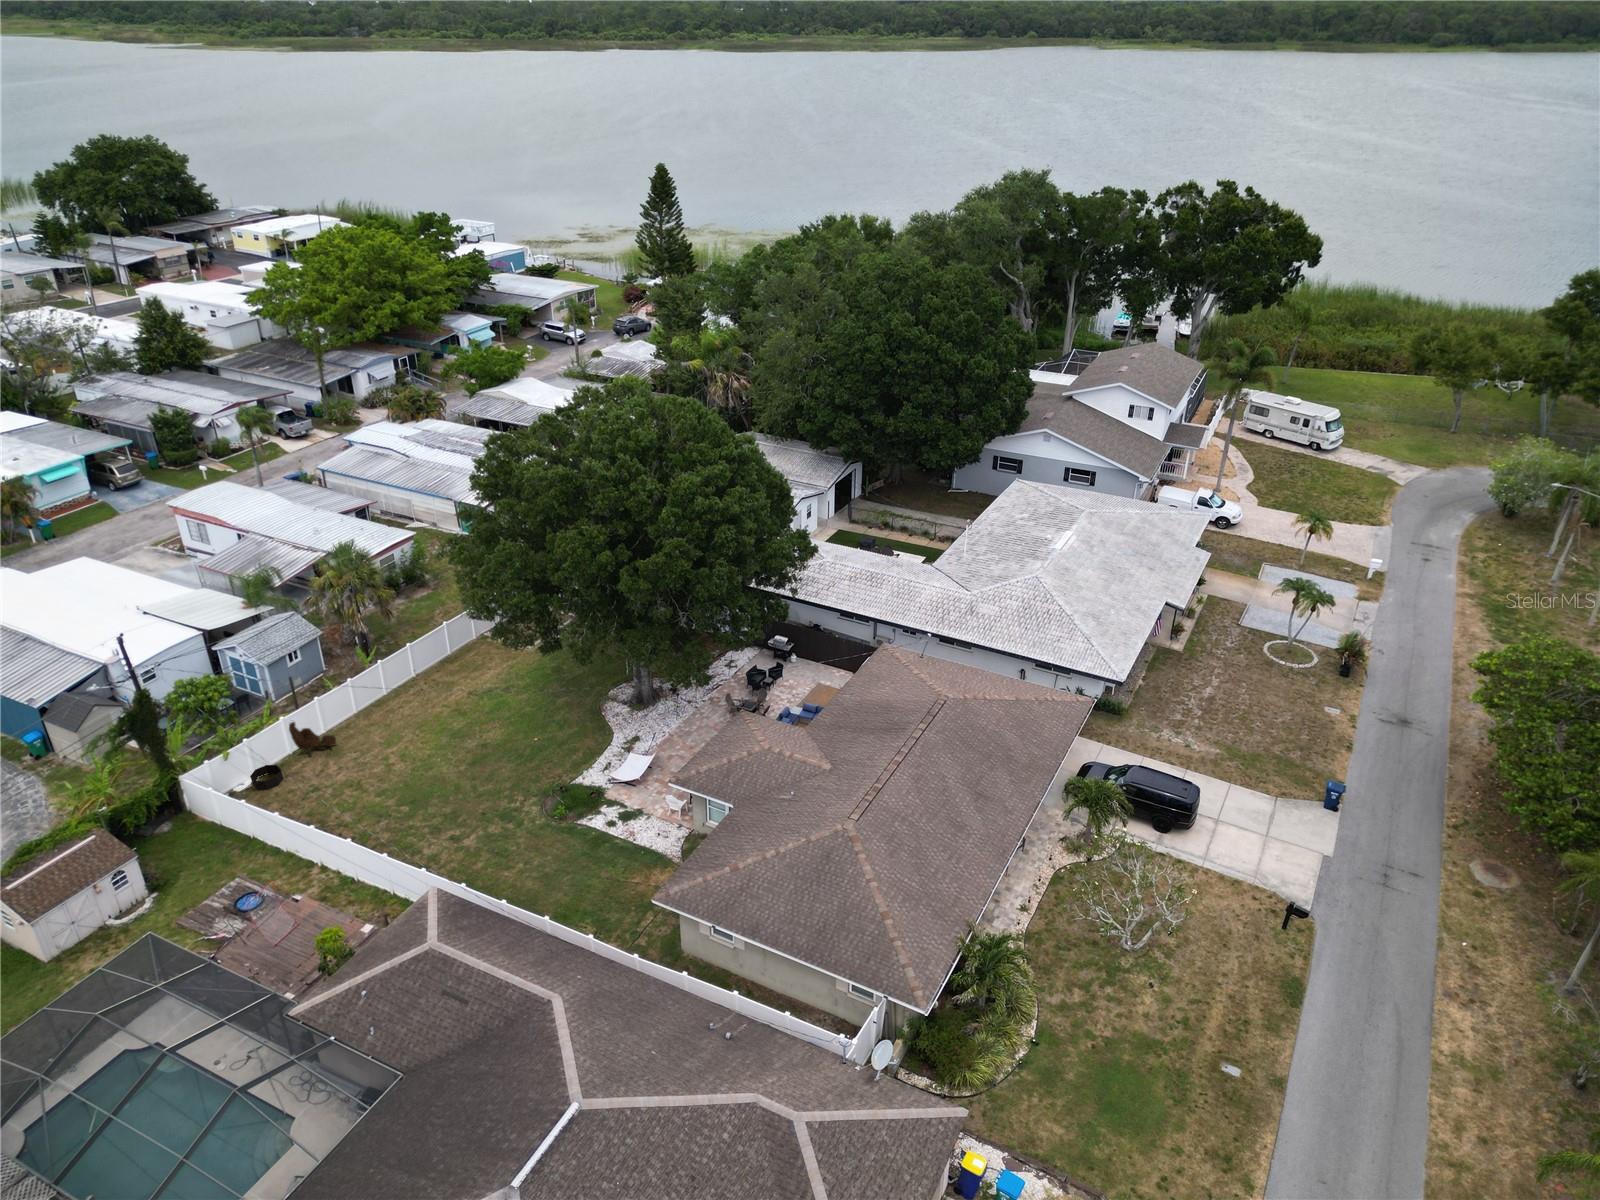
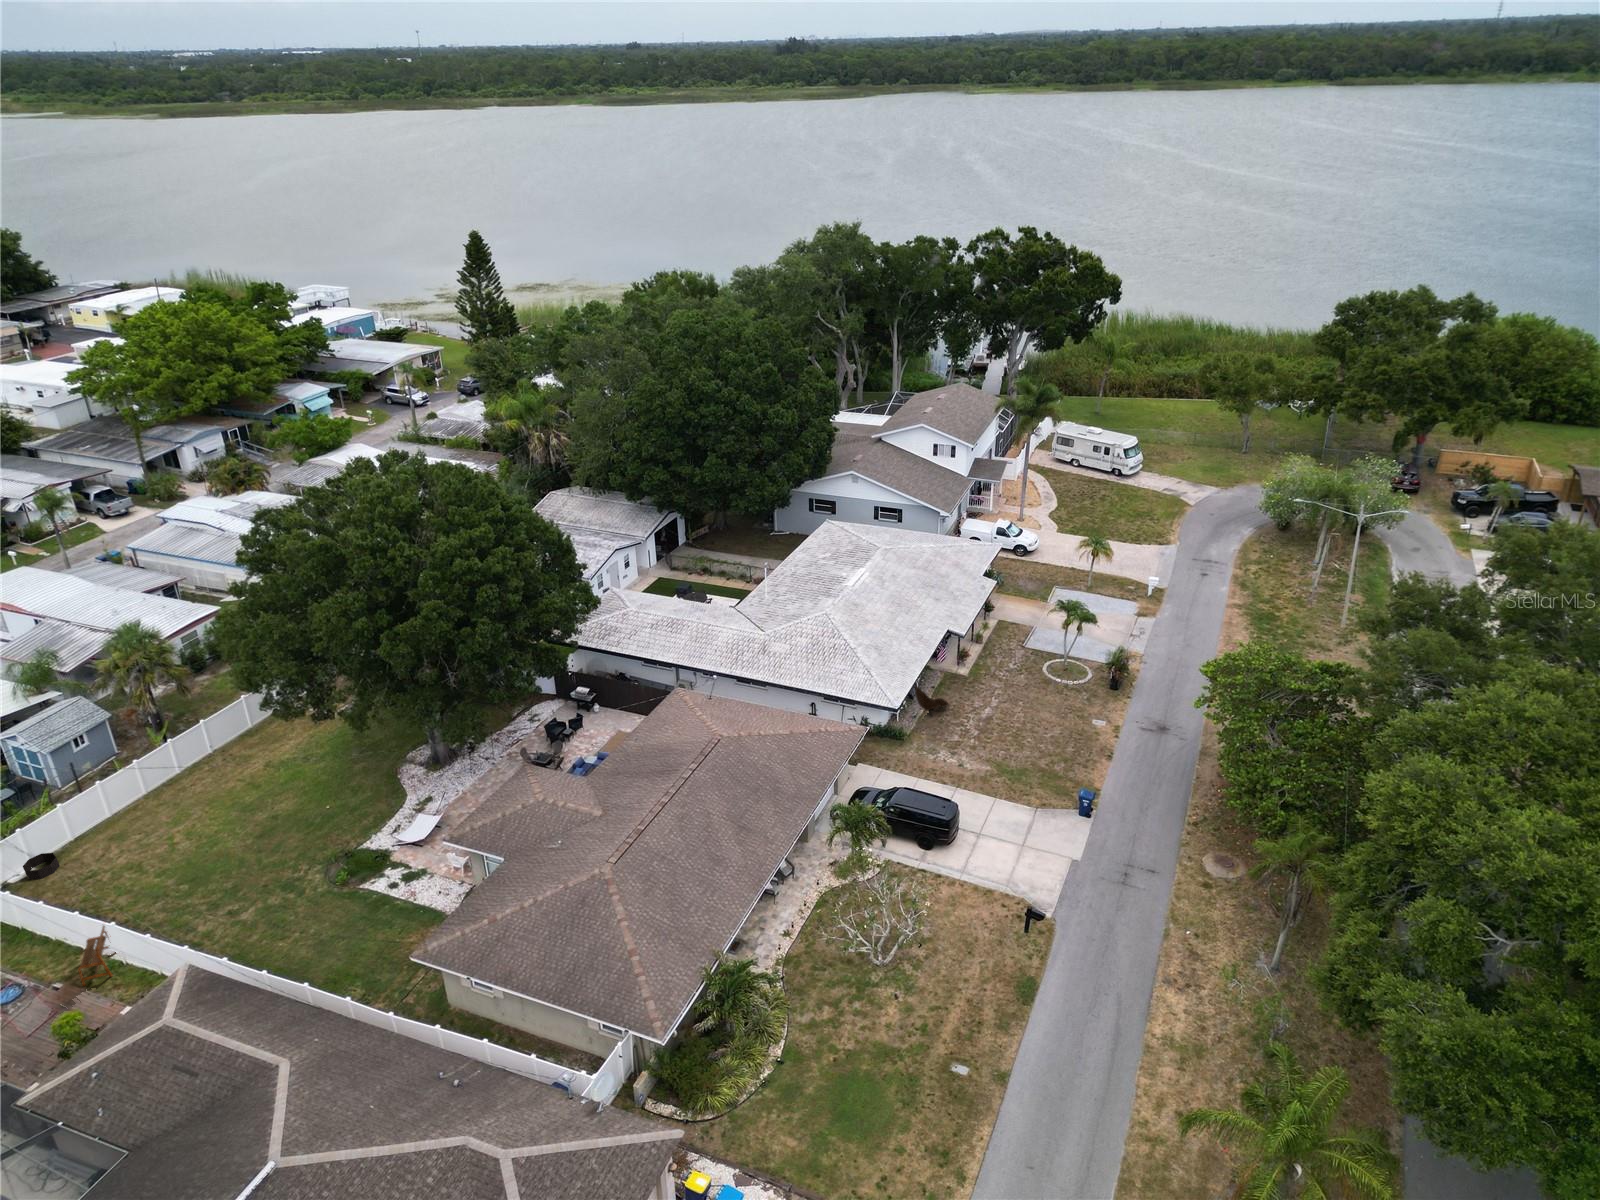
lounge chair: present [289,722,336,751] -> present [915,686,949,711]
bench: none [319,838,352,900] -> present [78,926,112,986]

